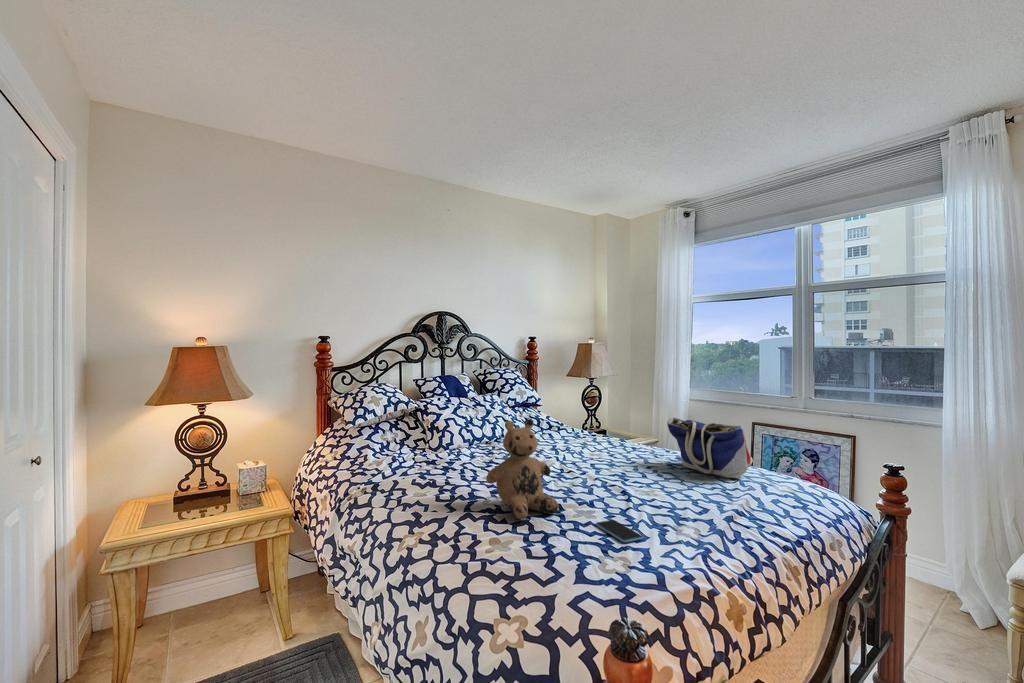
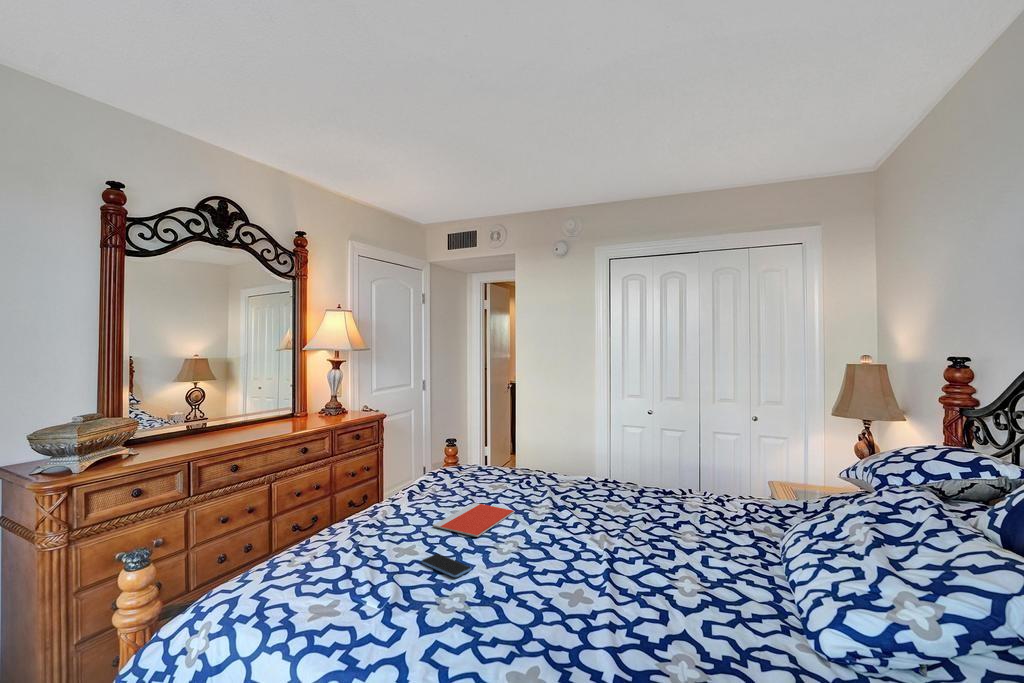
tote bag: present [667,418,753,478] -> none [470,437,542,491]
teddy bear: present [486,419,558,520] -> none [293,454,379,572]
notebook: none [617,482,711,512] -> present [433,503,515,537]

